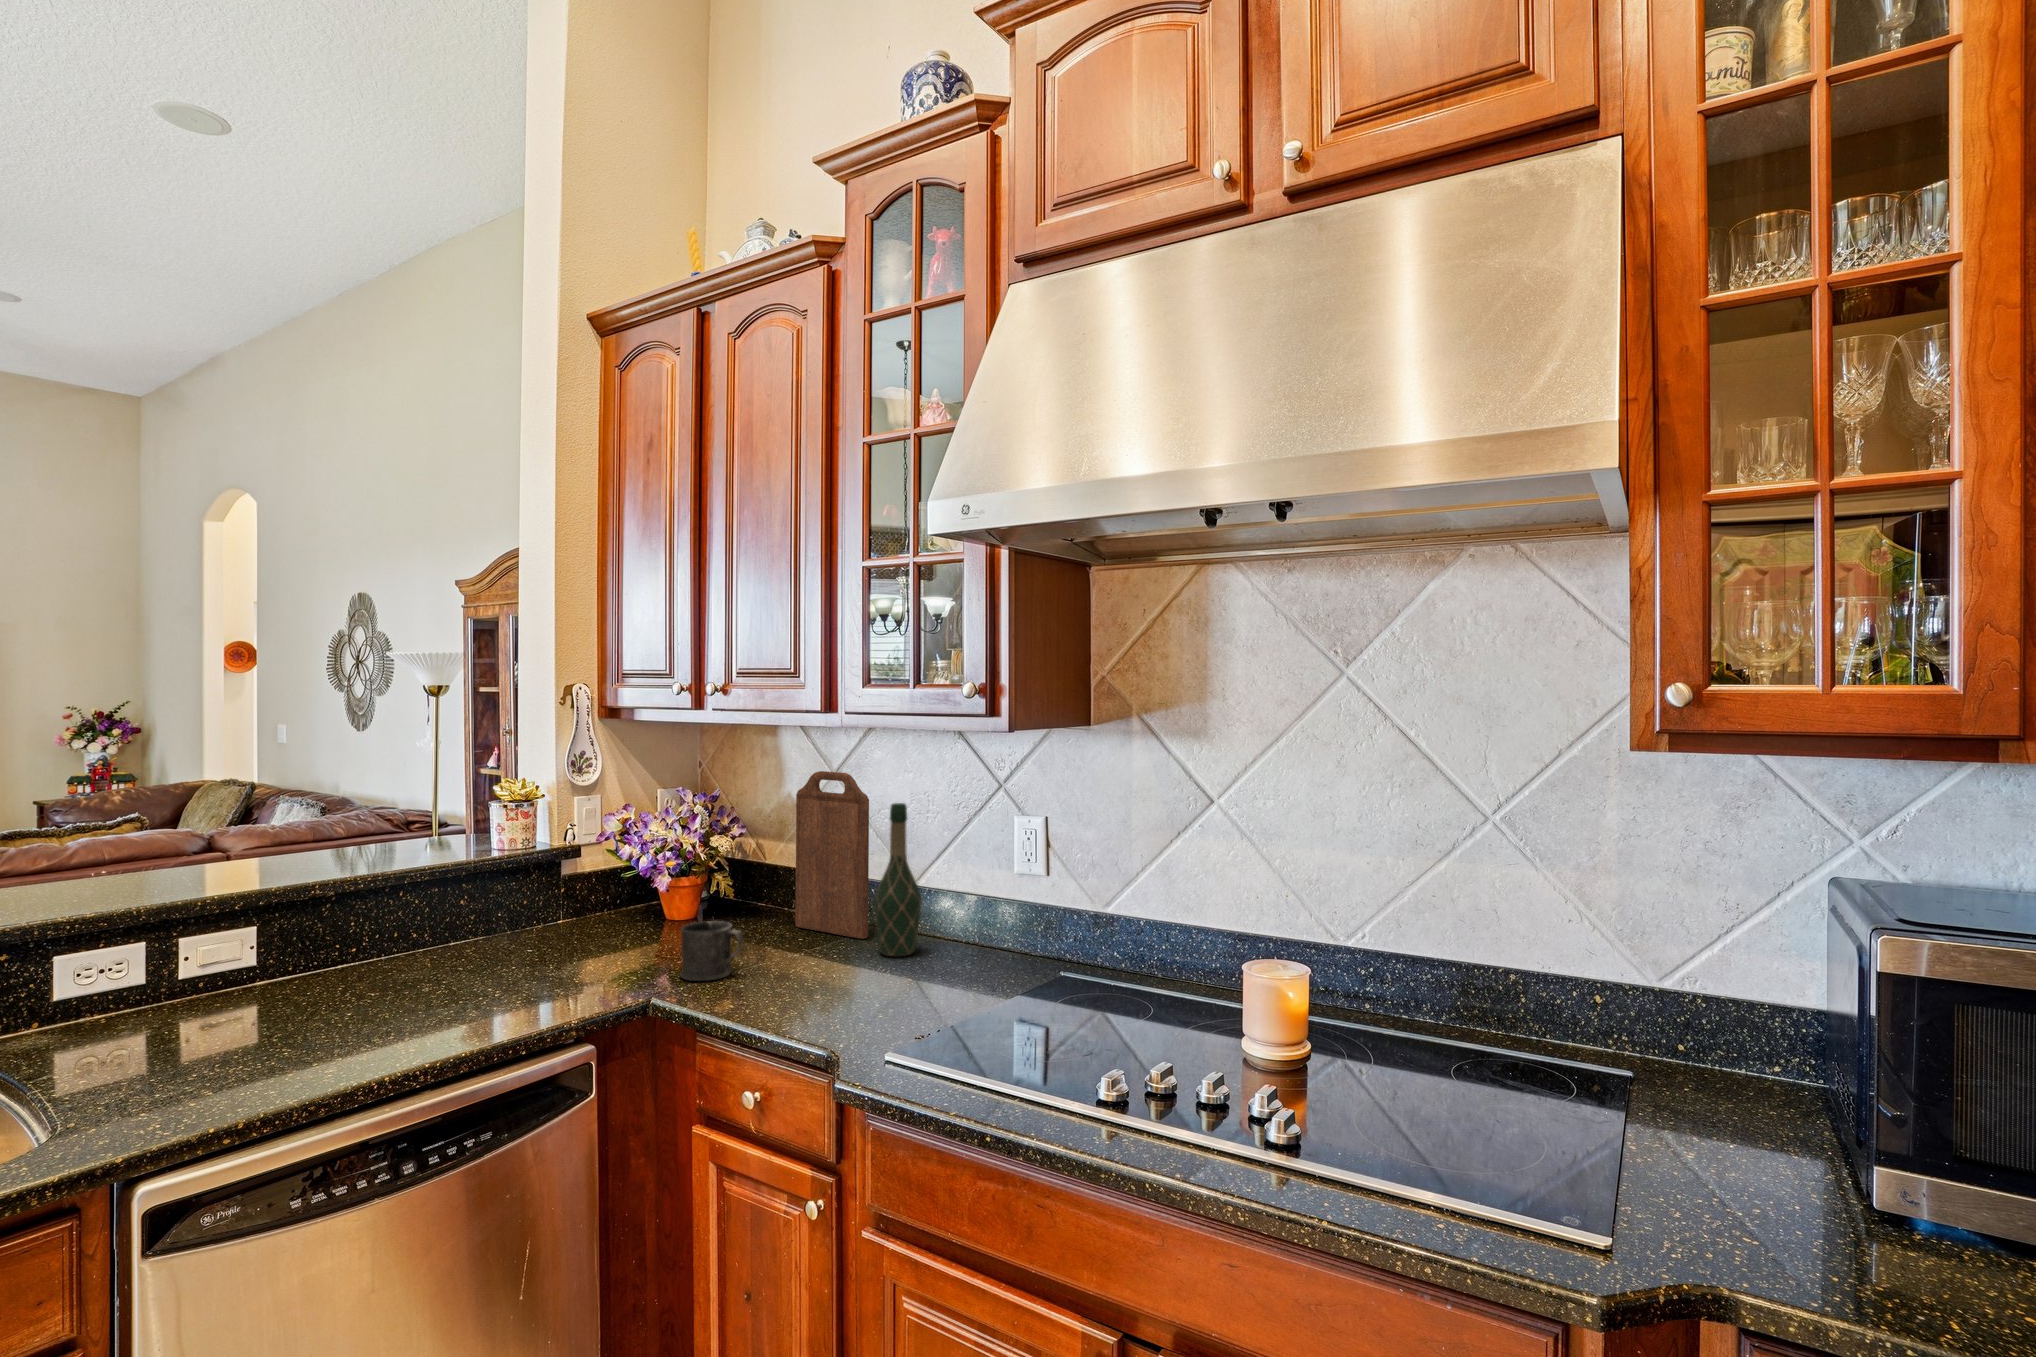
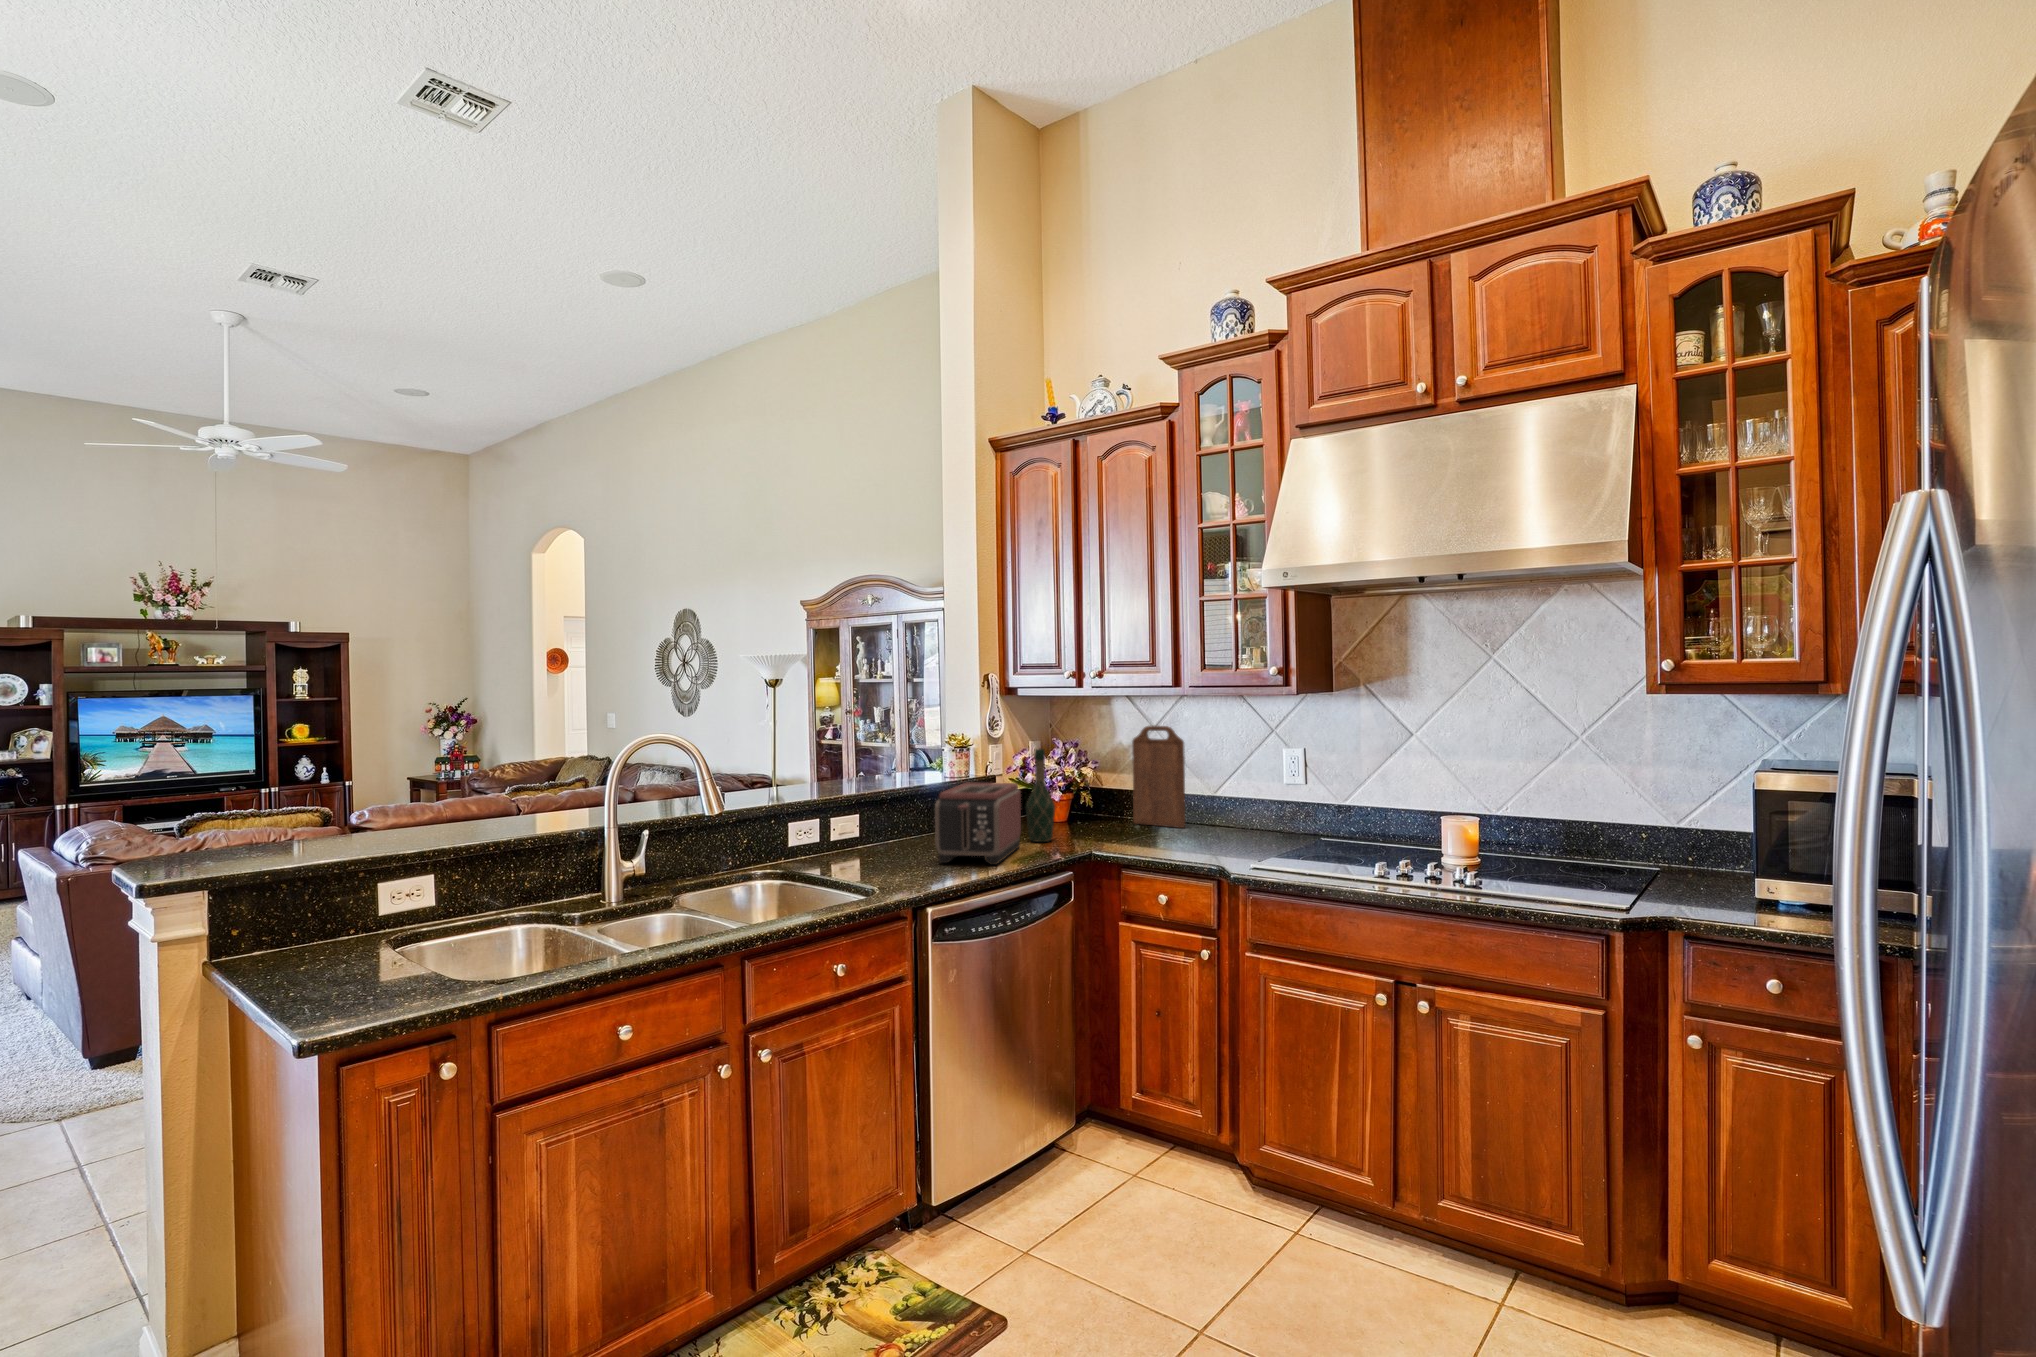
wine bottle: present [874,803,922,956] -> present [1026,749,1055,842]
toaster: none [308,875,540,1048] -> present [935,783,1021,865]
mug: present [680,921,743,981] -> none [1092,812,1129,843]

